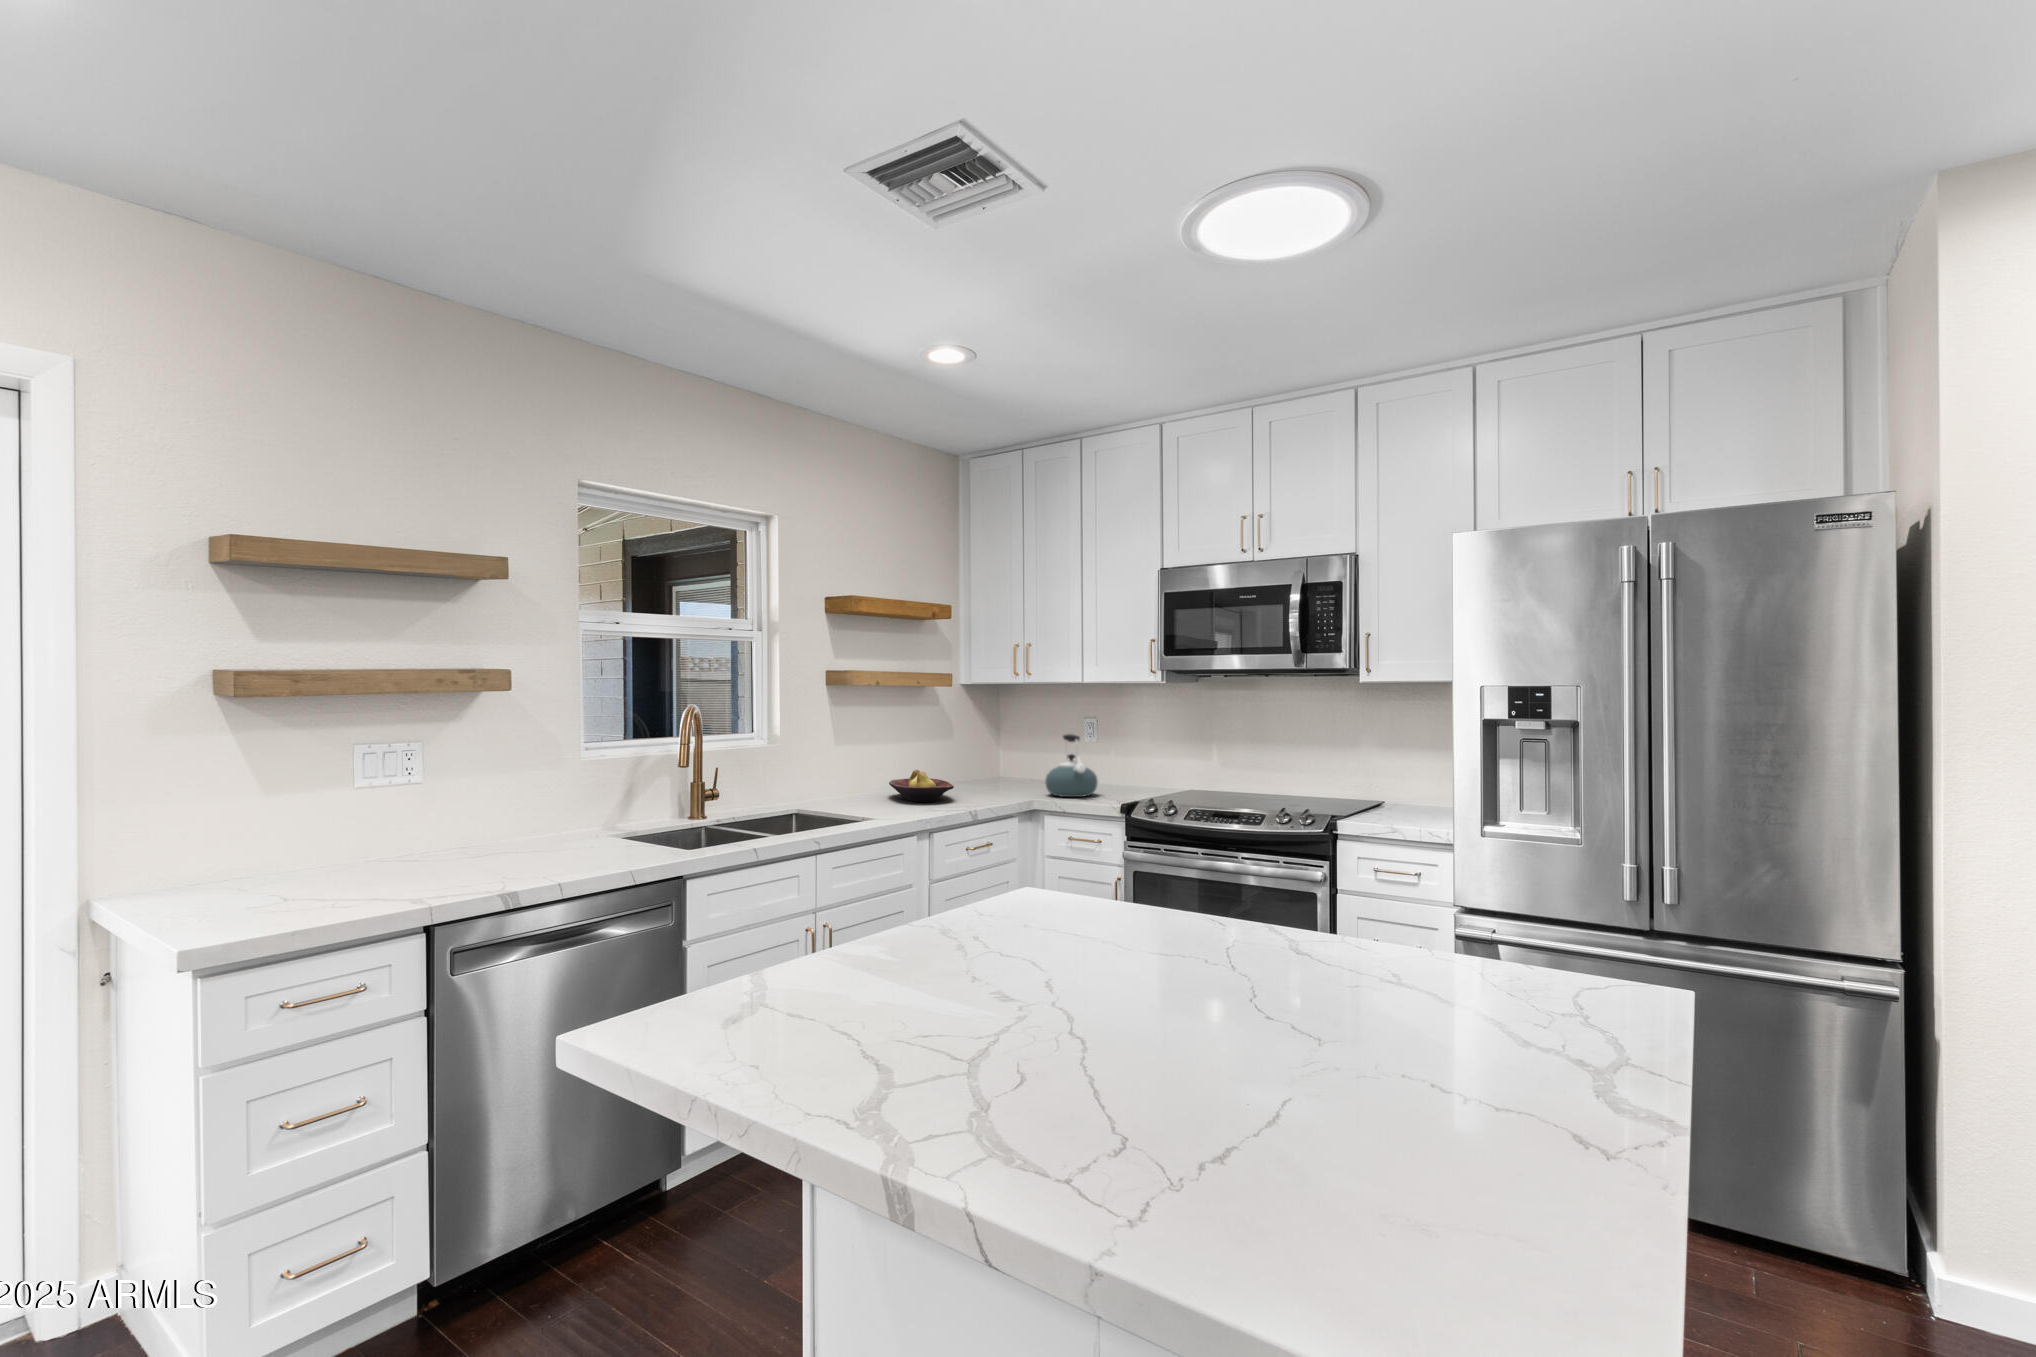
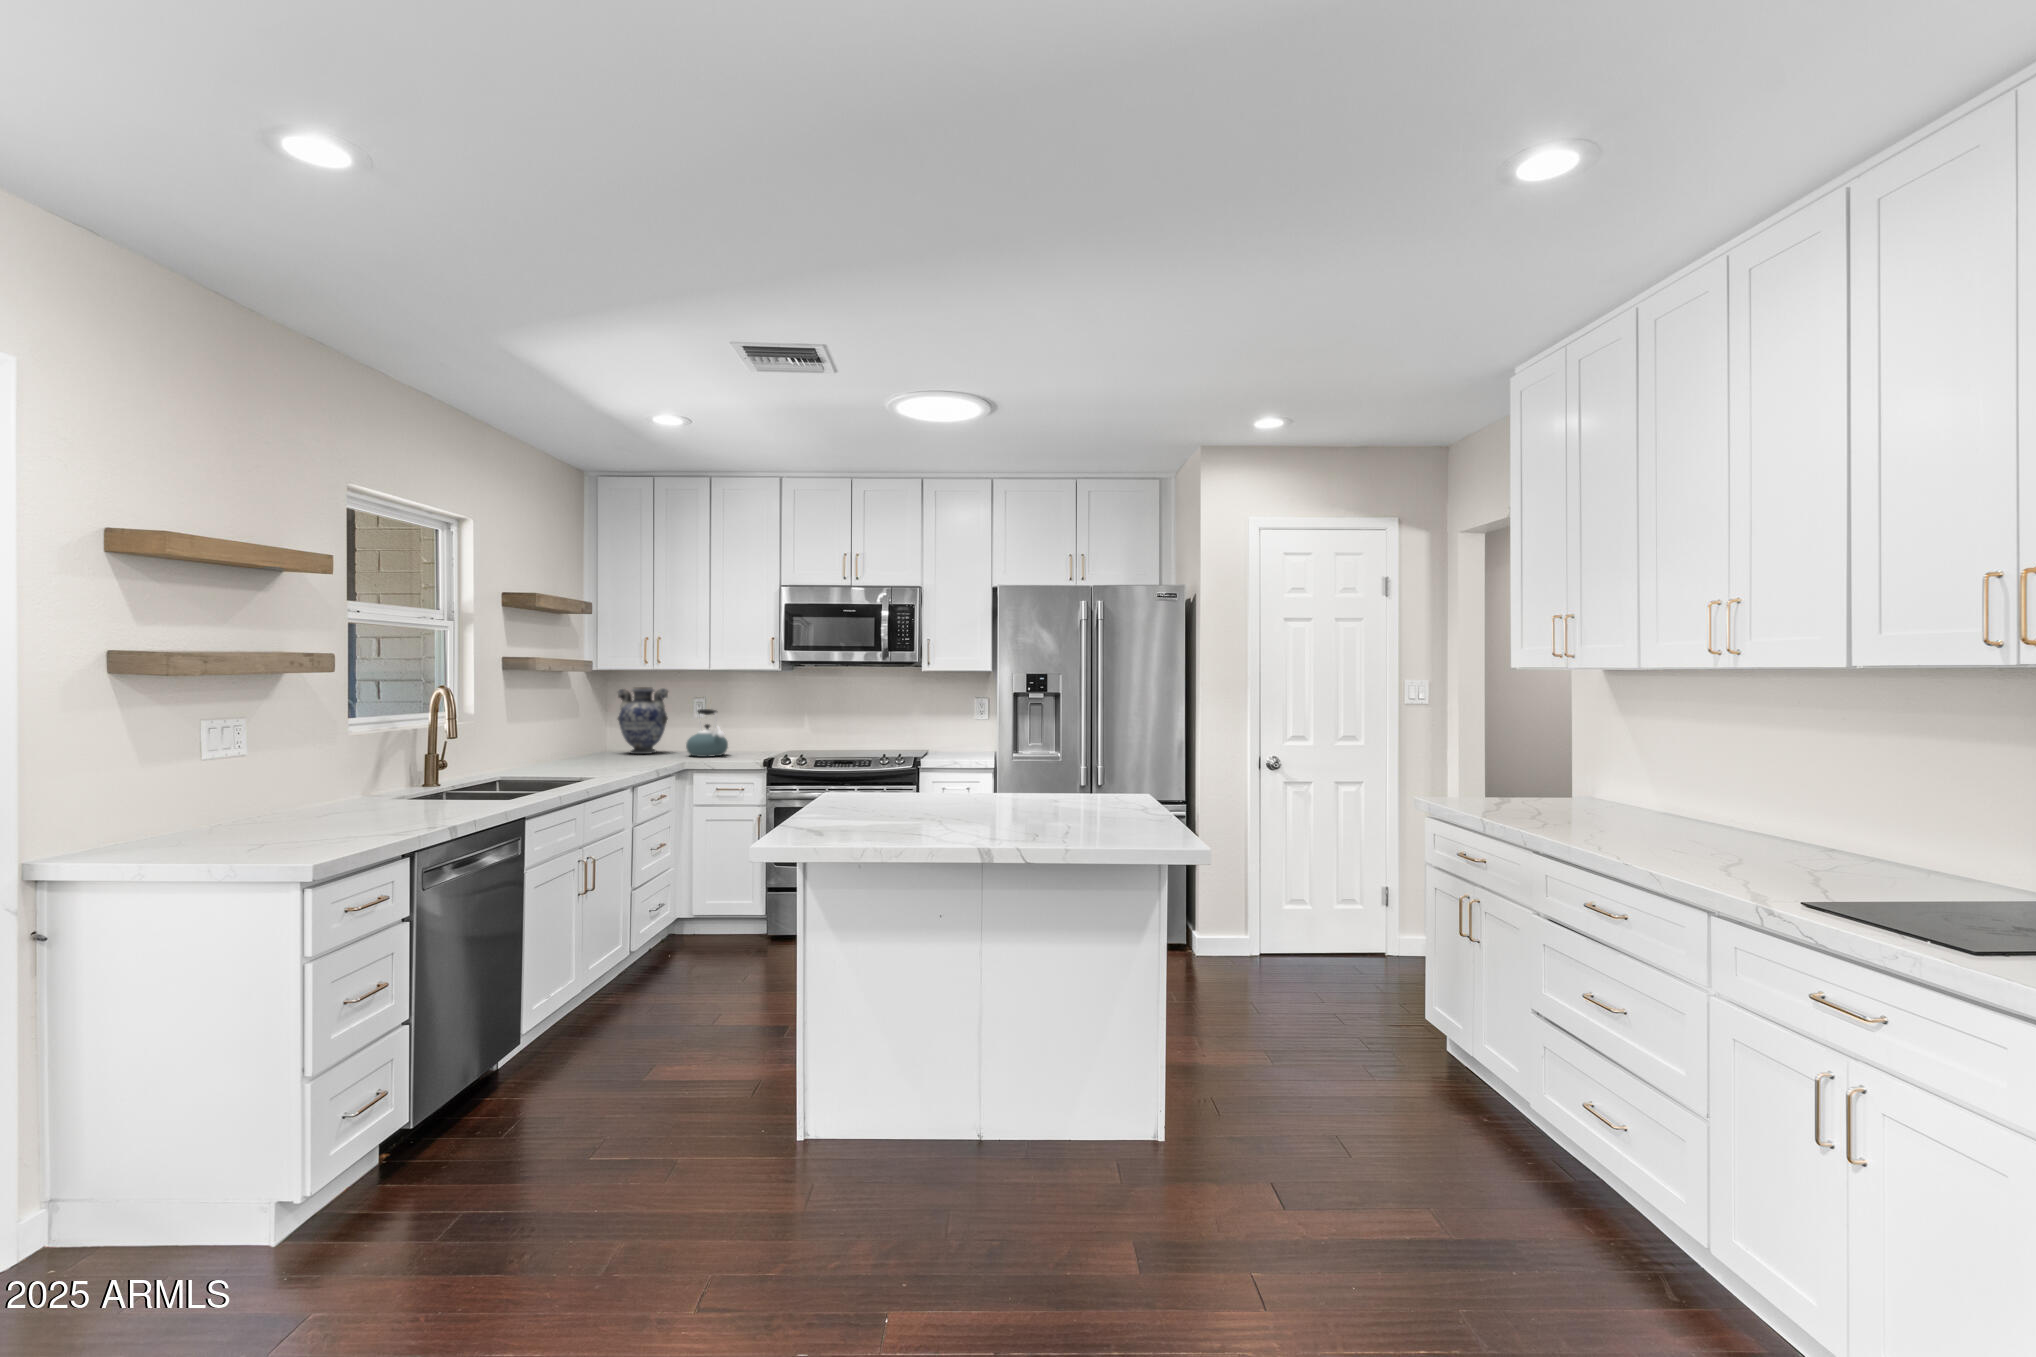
vase: none [984,705,1038,788] -> present [618,687,668,754]
fruit bowl: present [889,770,954,802] -> none [555,740,624,765]

